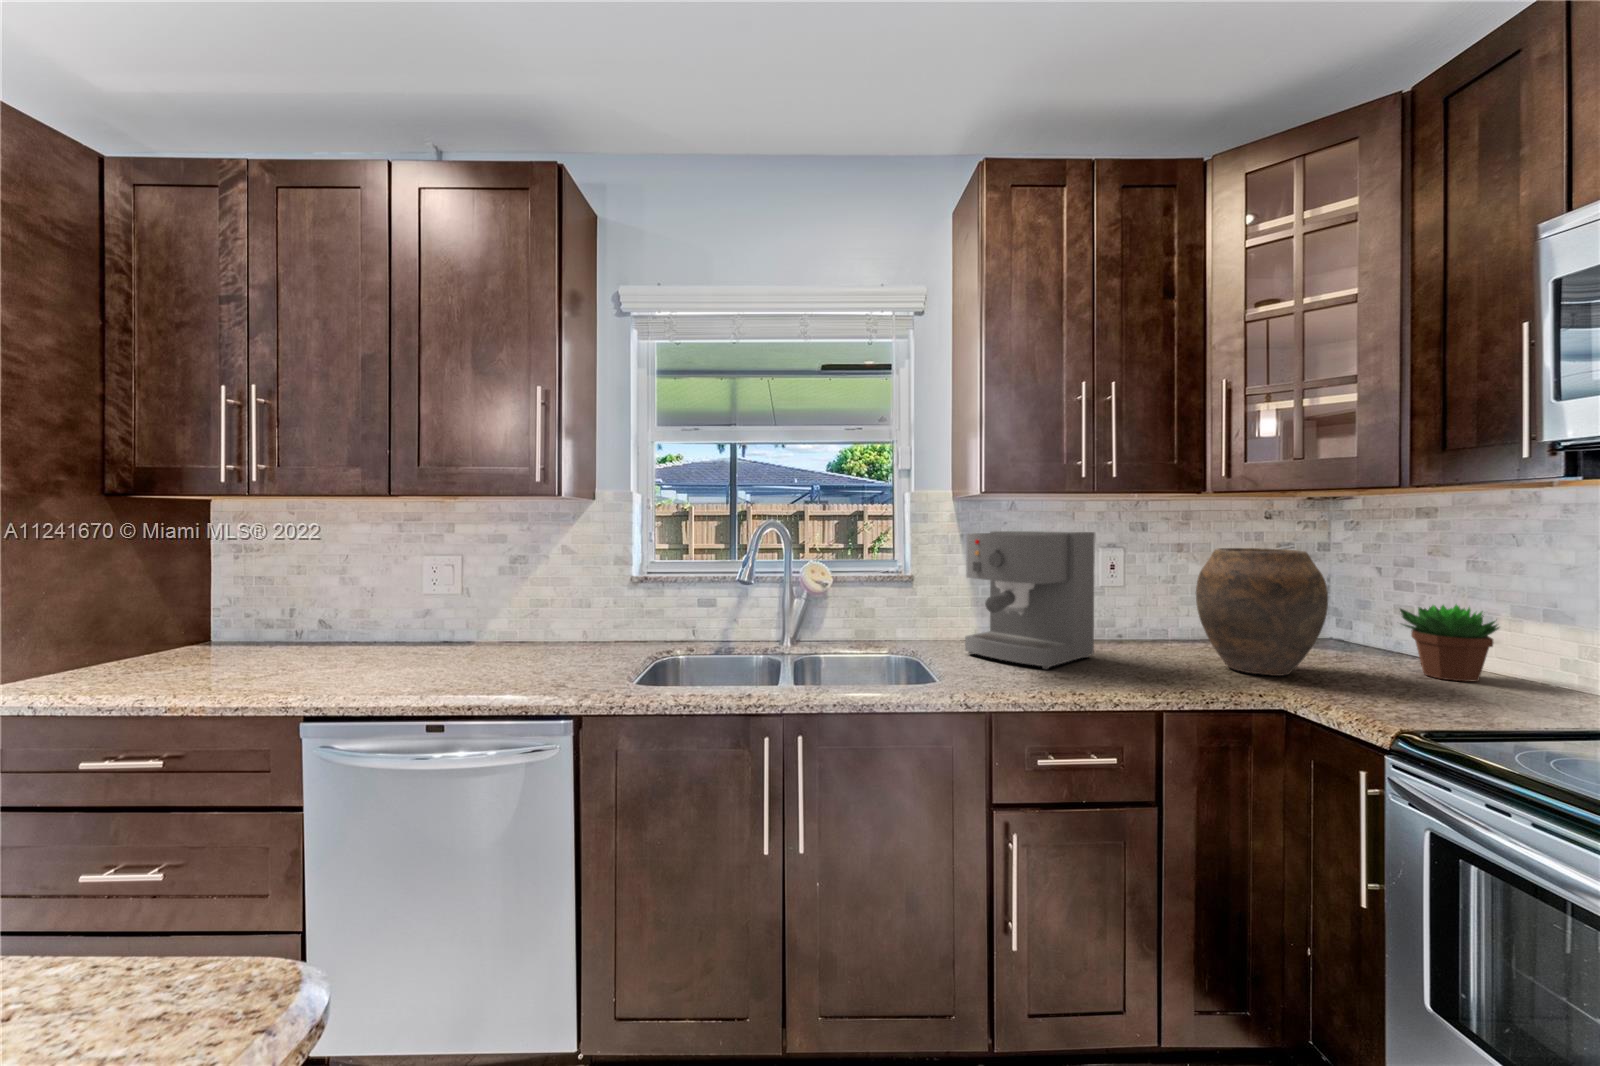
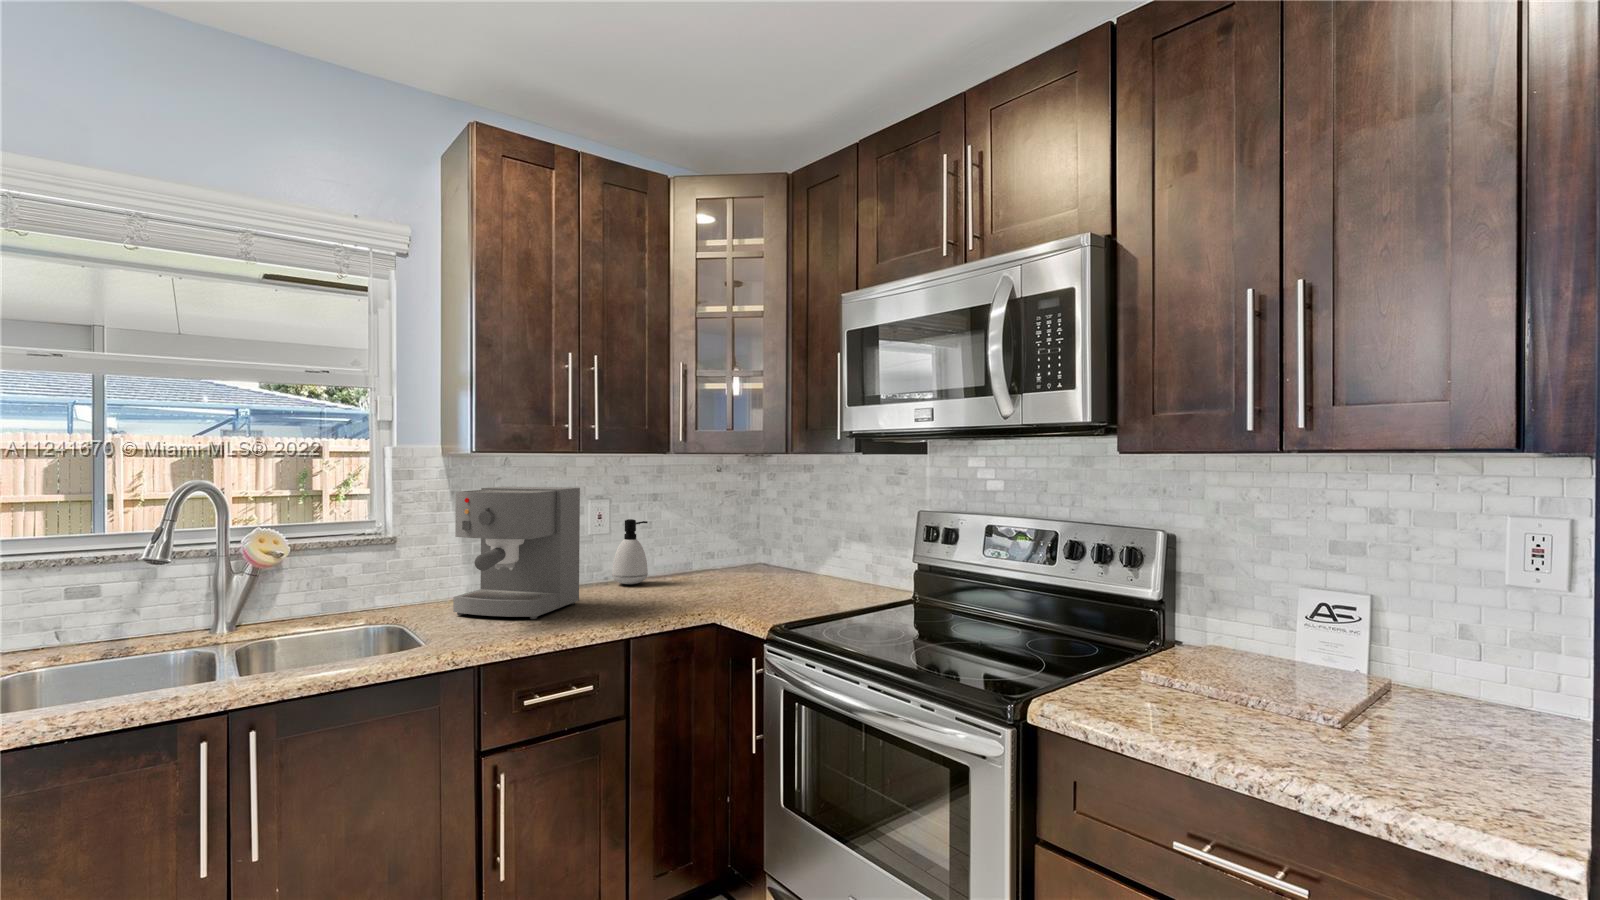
vase: present [1196,548,1328,676] -> none [660,499,745,600]
soap dispenser: none [1128,571,1172,643] -> present [612,519,648,584]
succulent plant: present [1400,605,1499,681] -> none [789,534,839,589]

